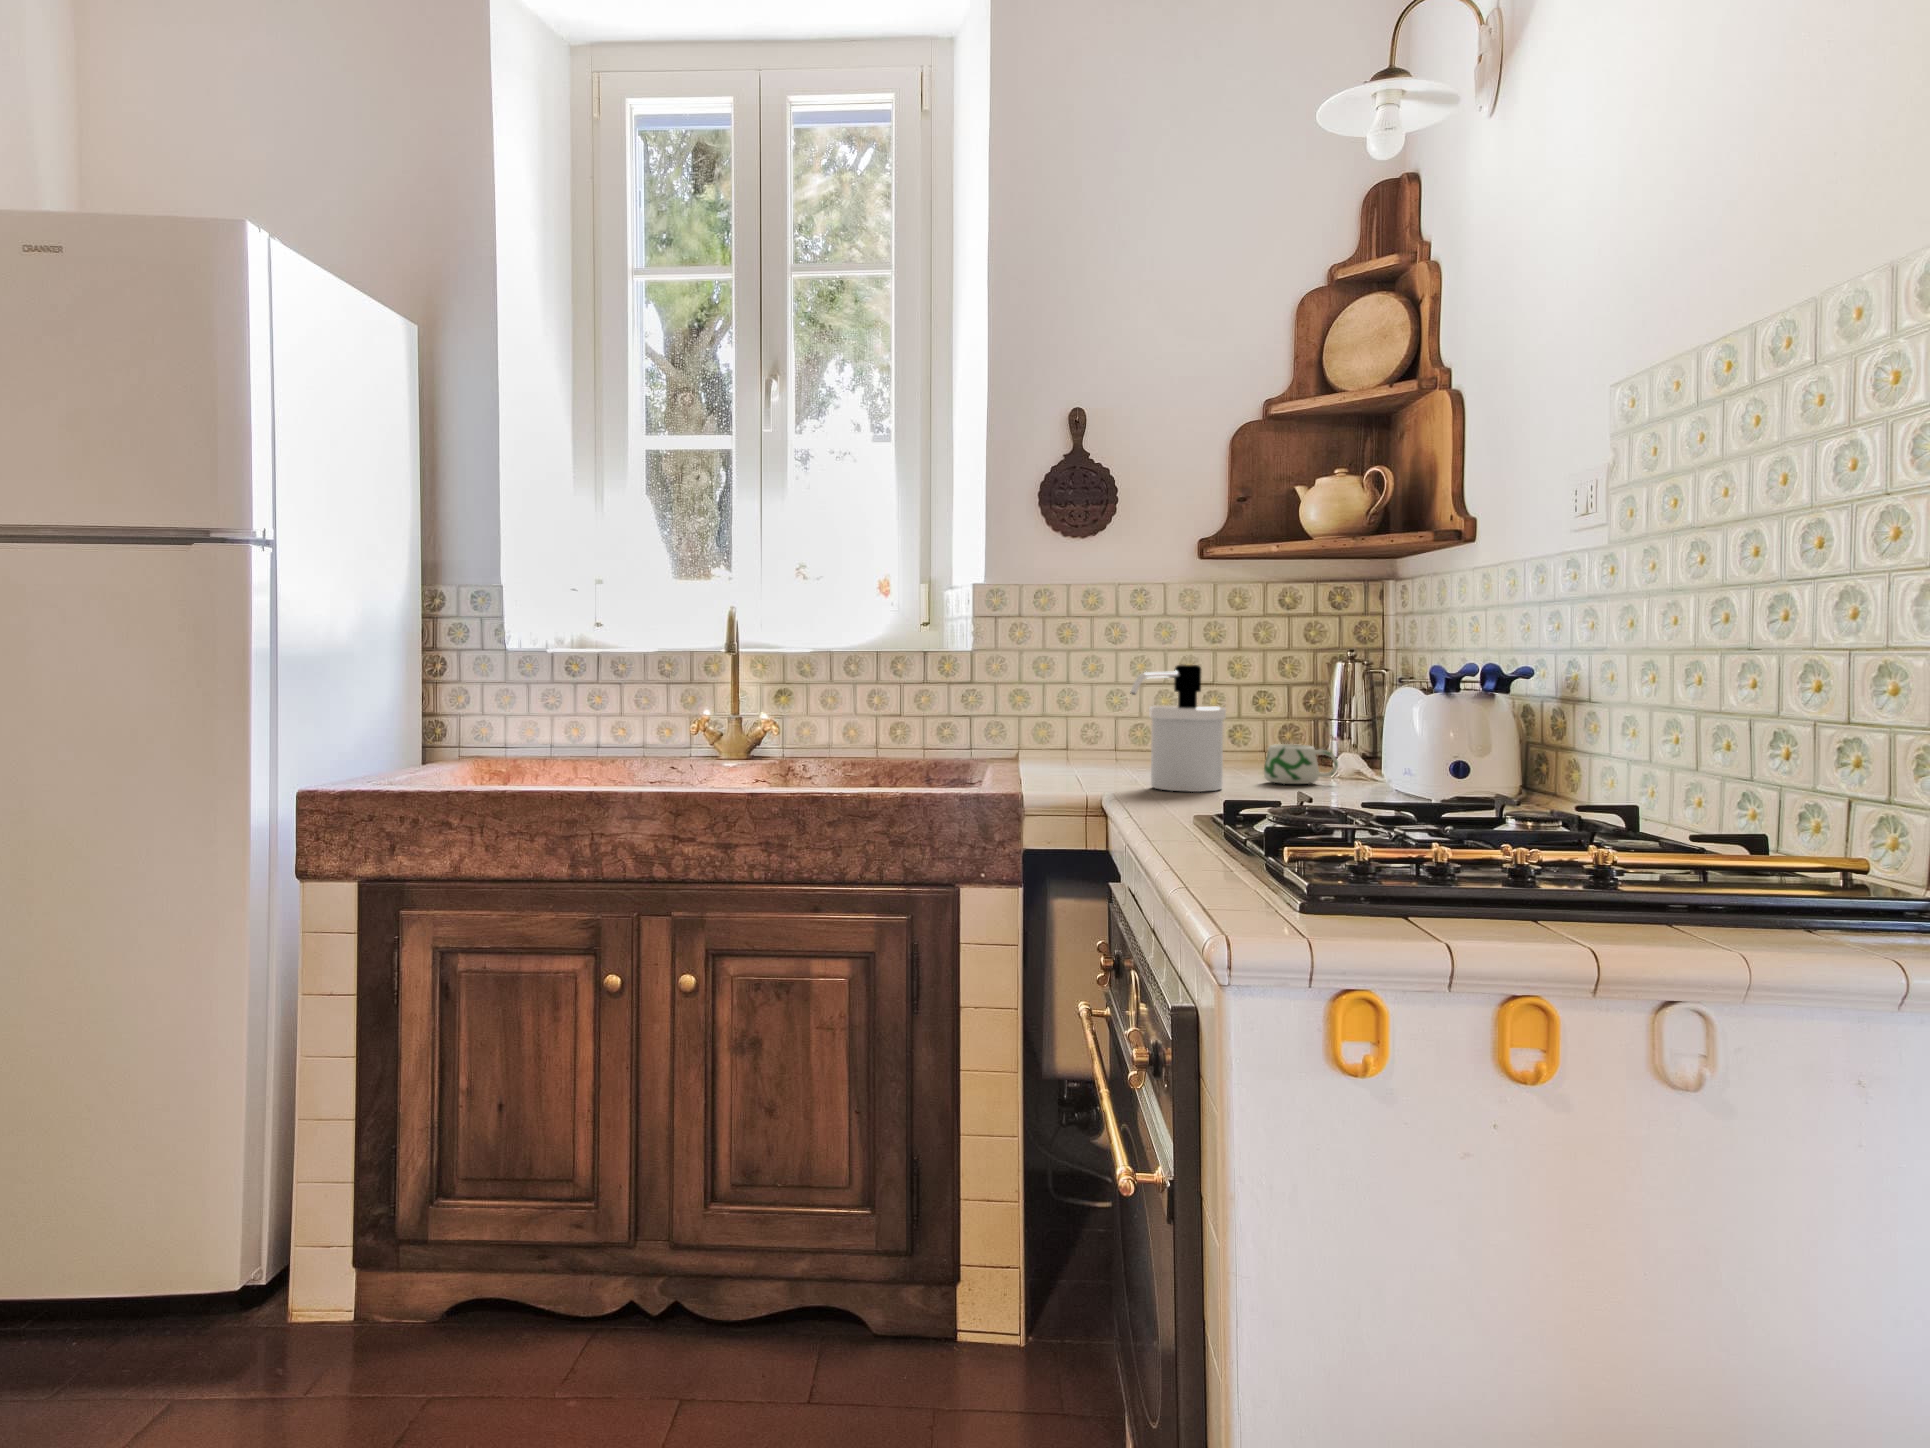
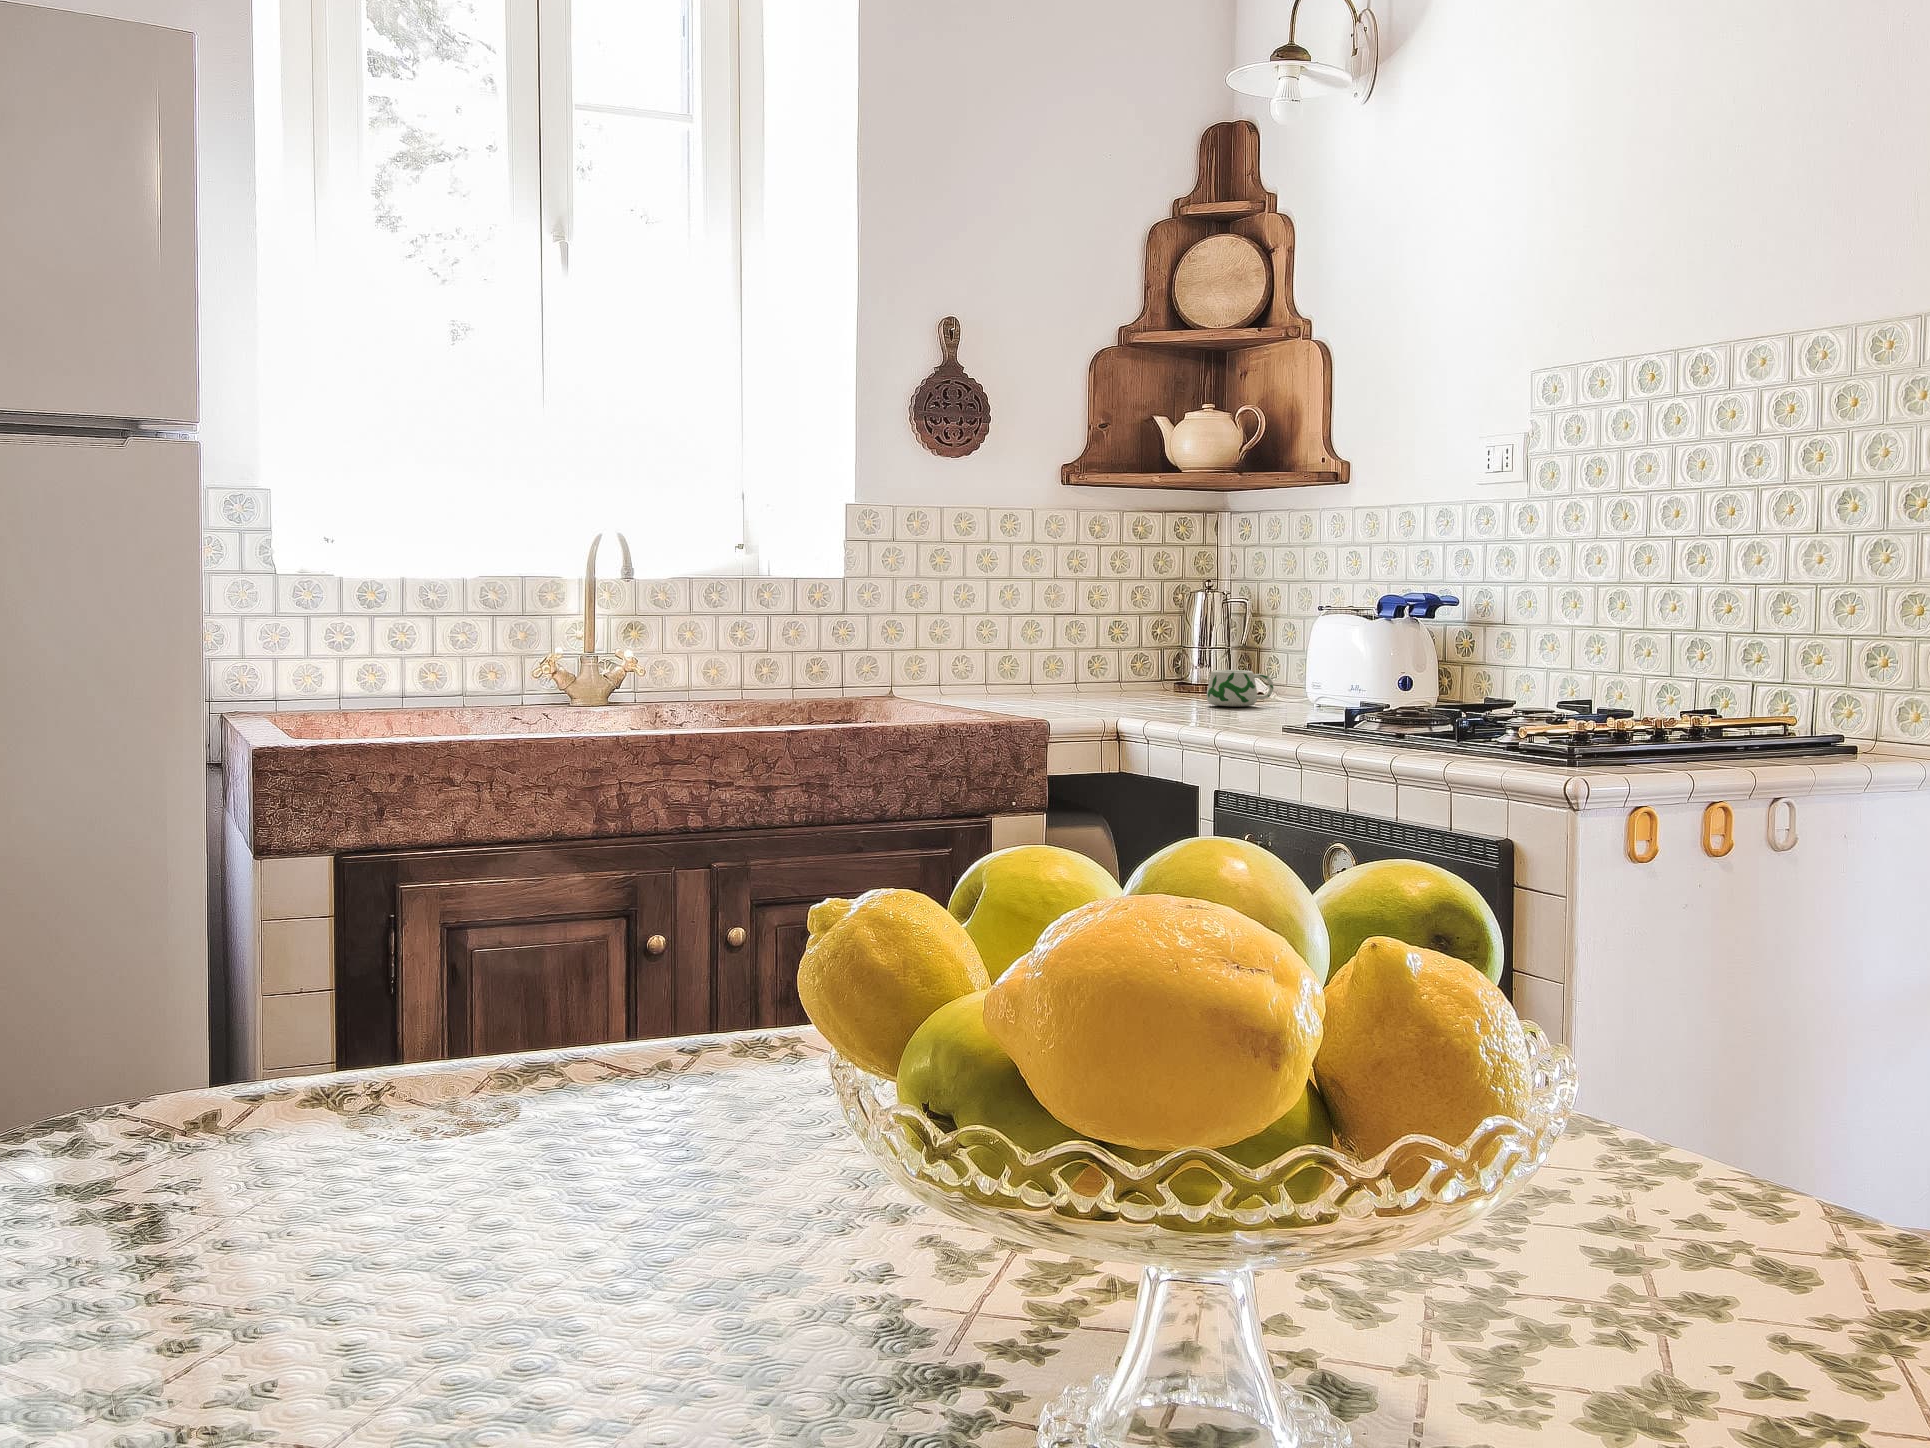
soap dispenser: present [1130,665,1226,792] -> none [1132,594,1205,714]

